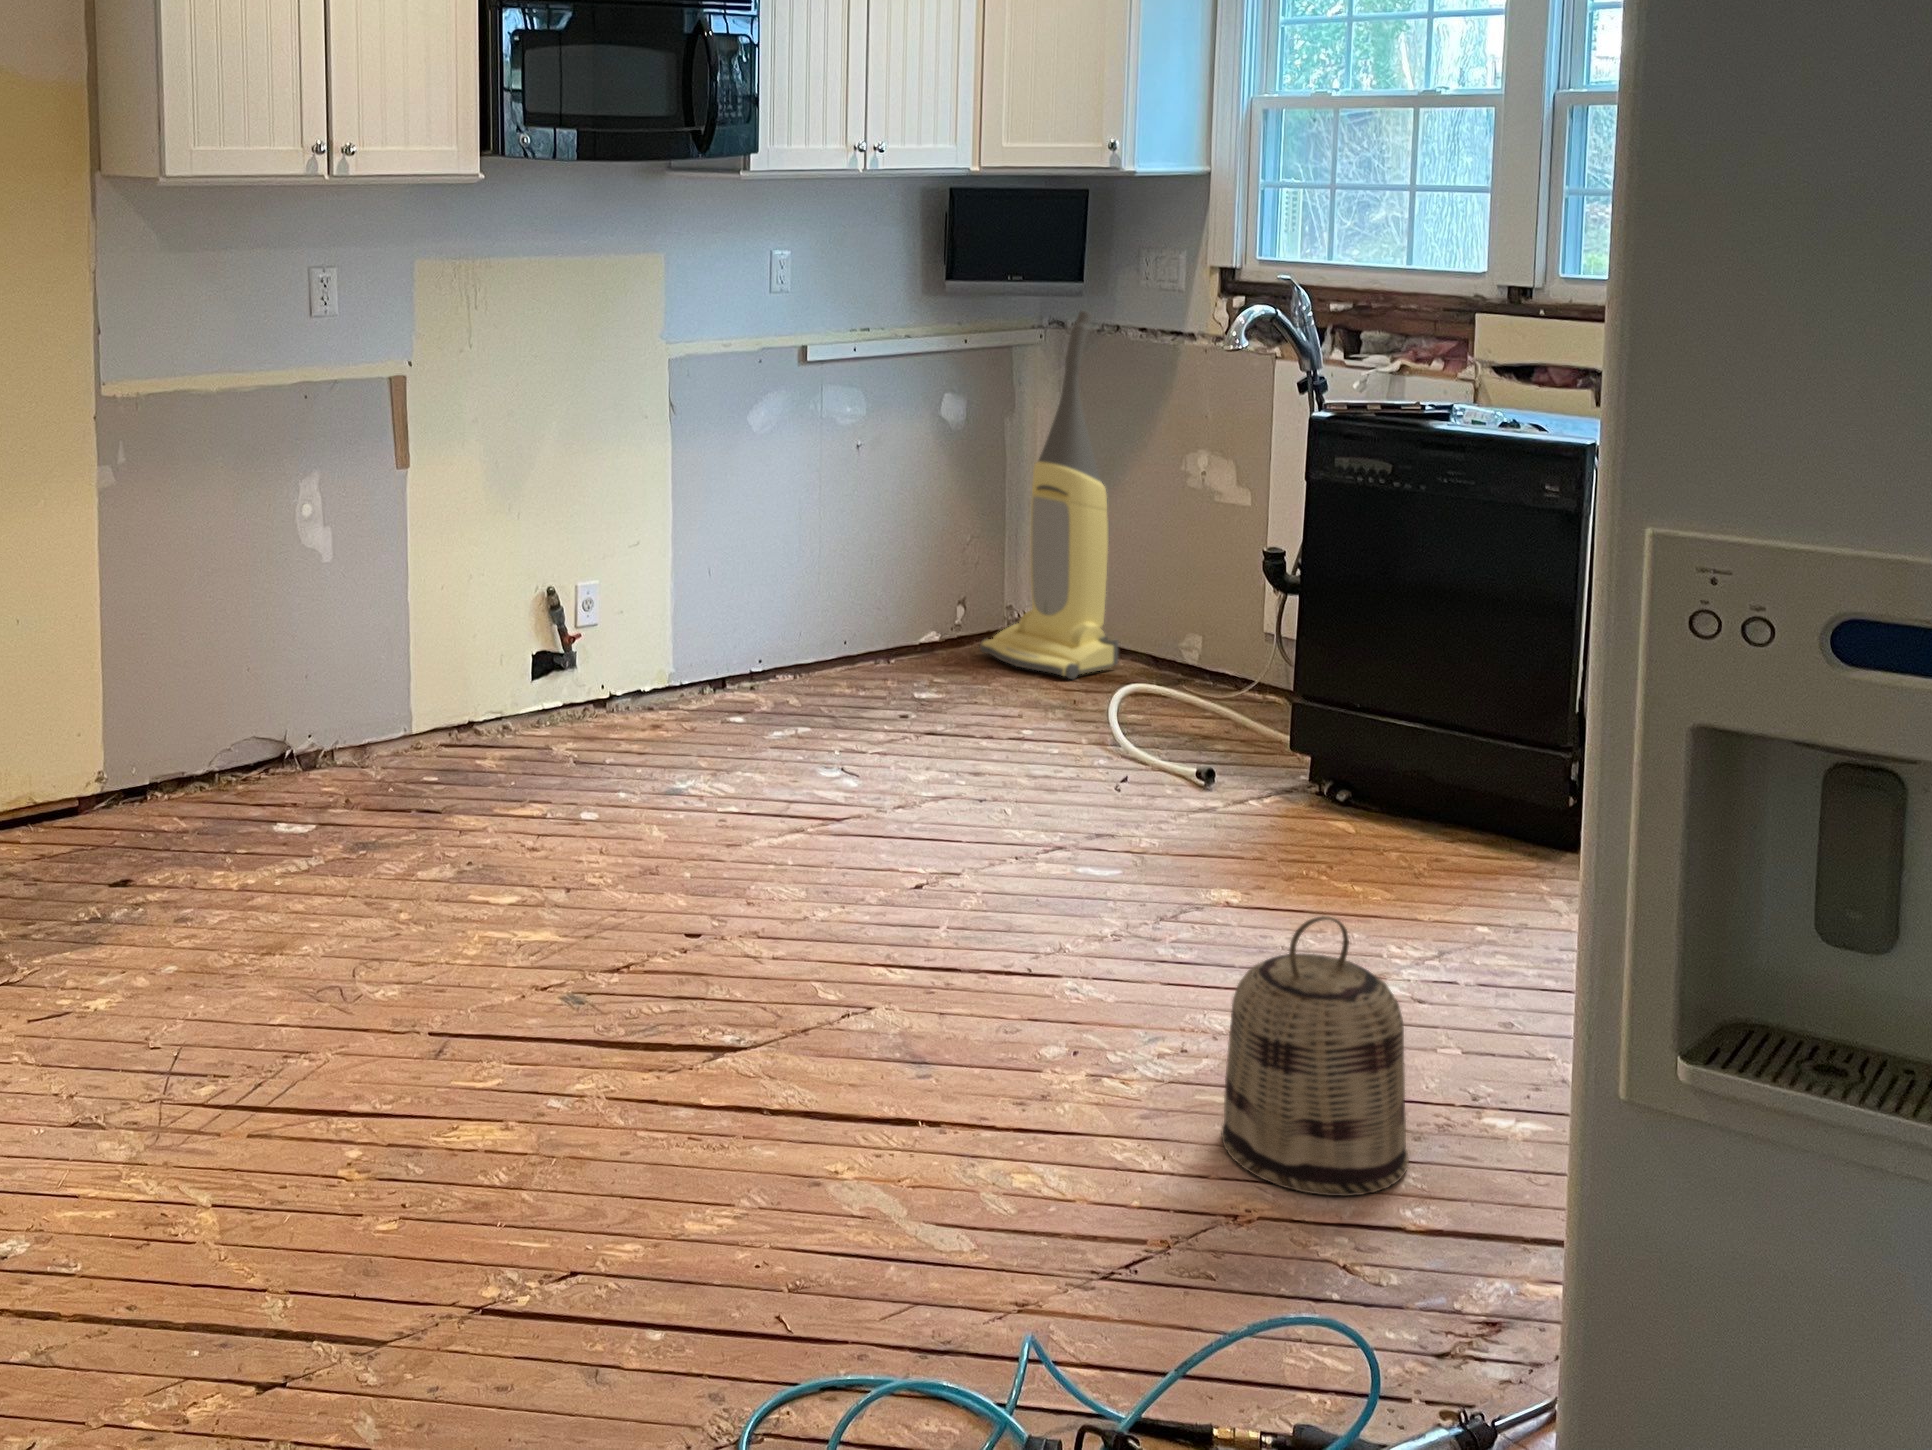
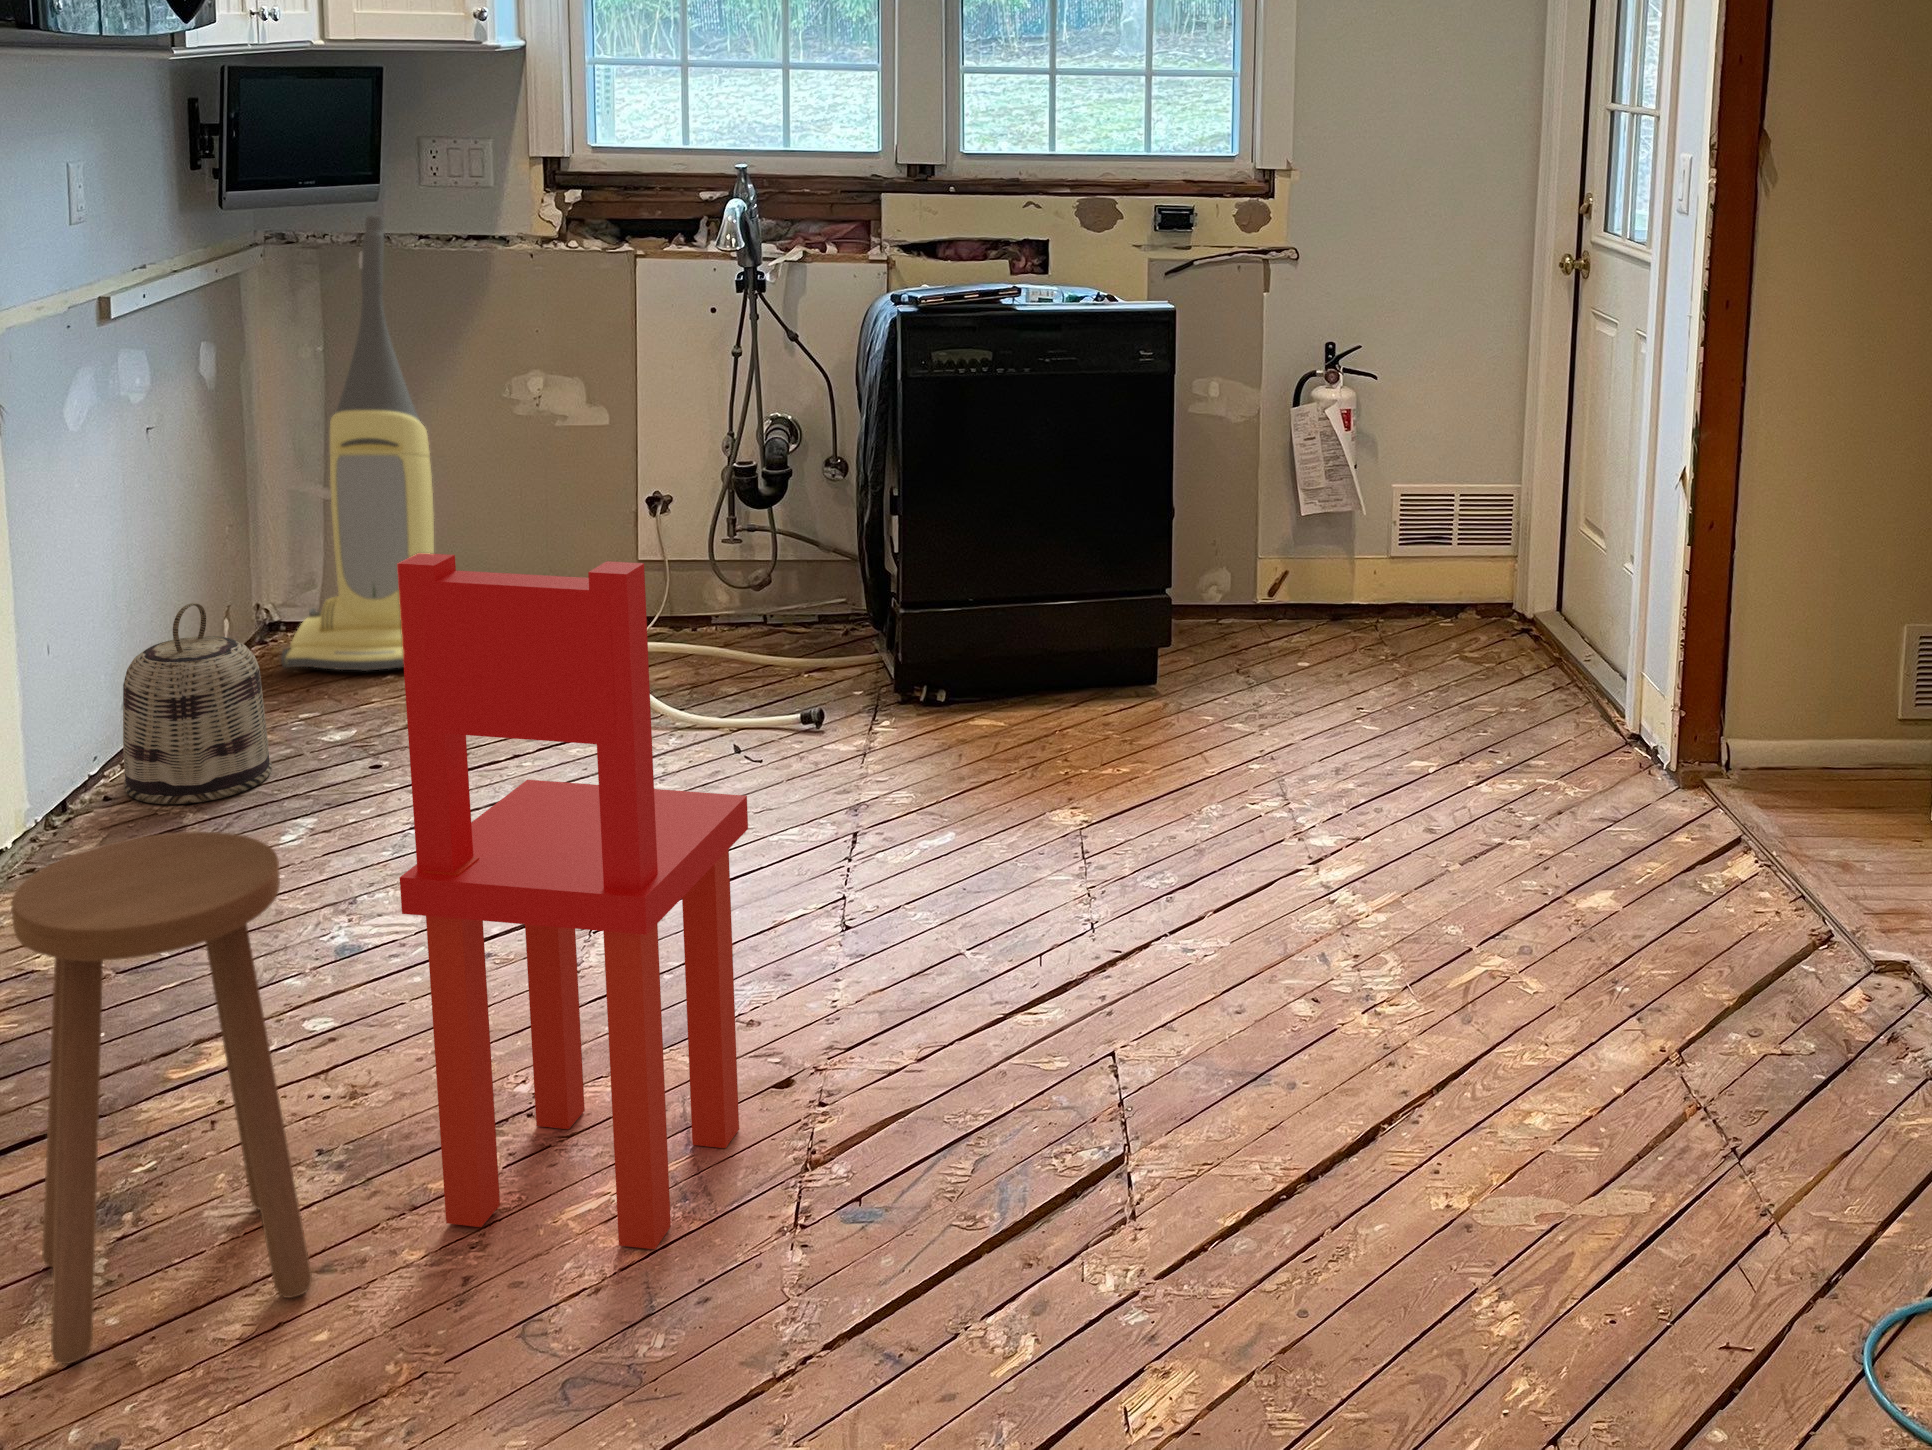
chair: none [434,479,630,962] -> present [397,553,748,1249]
stool: none [272,621,440,902] -> present [11,832,312,1364]
basket: present [1221,916,1409,1196] -> present [123,603,272,804]

